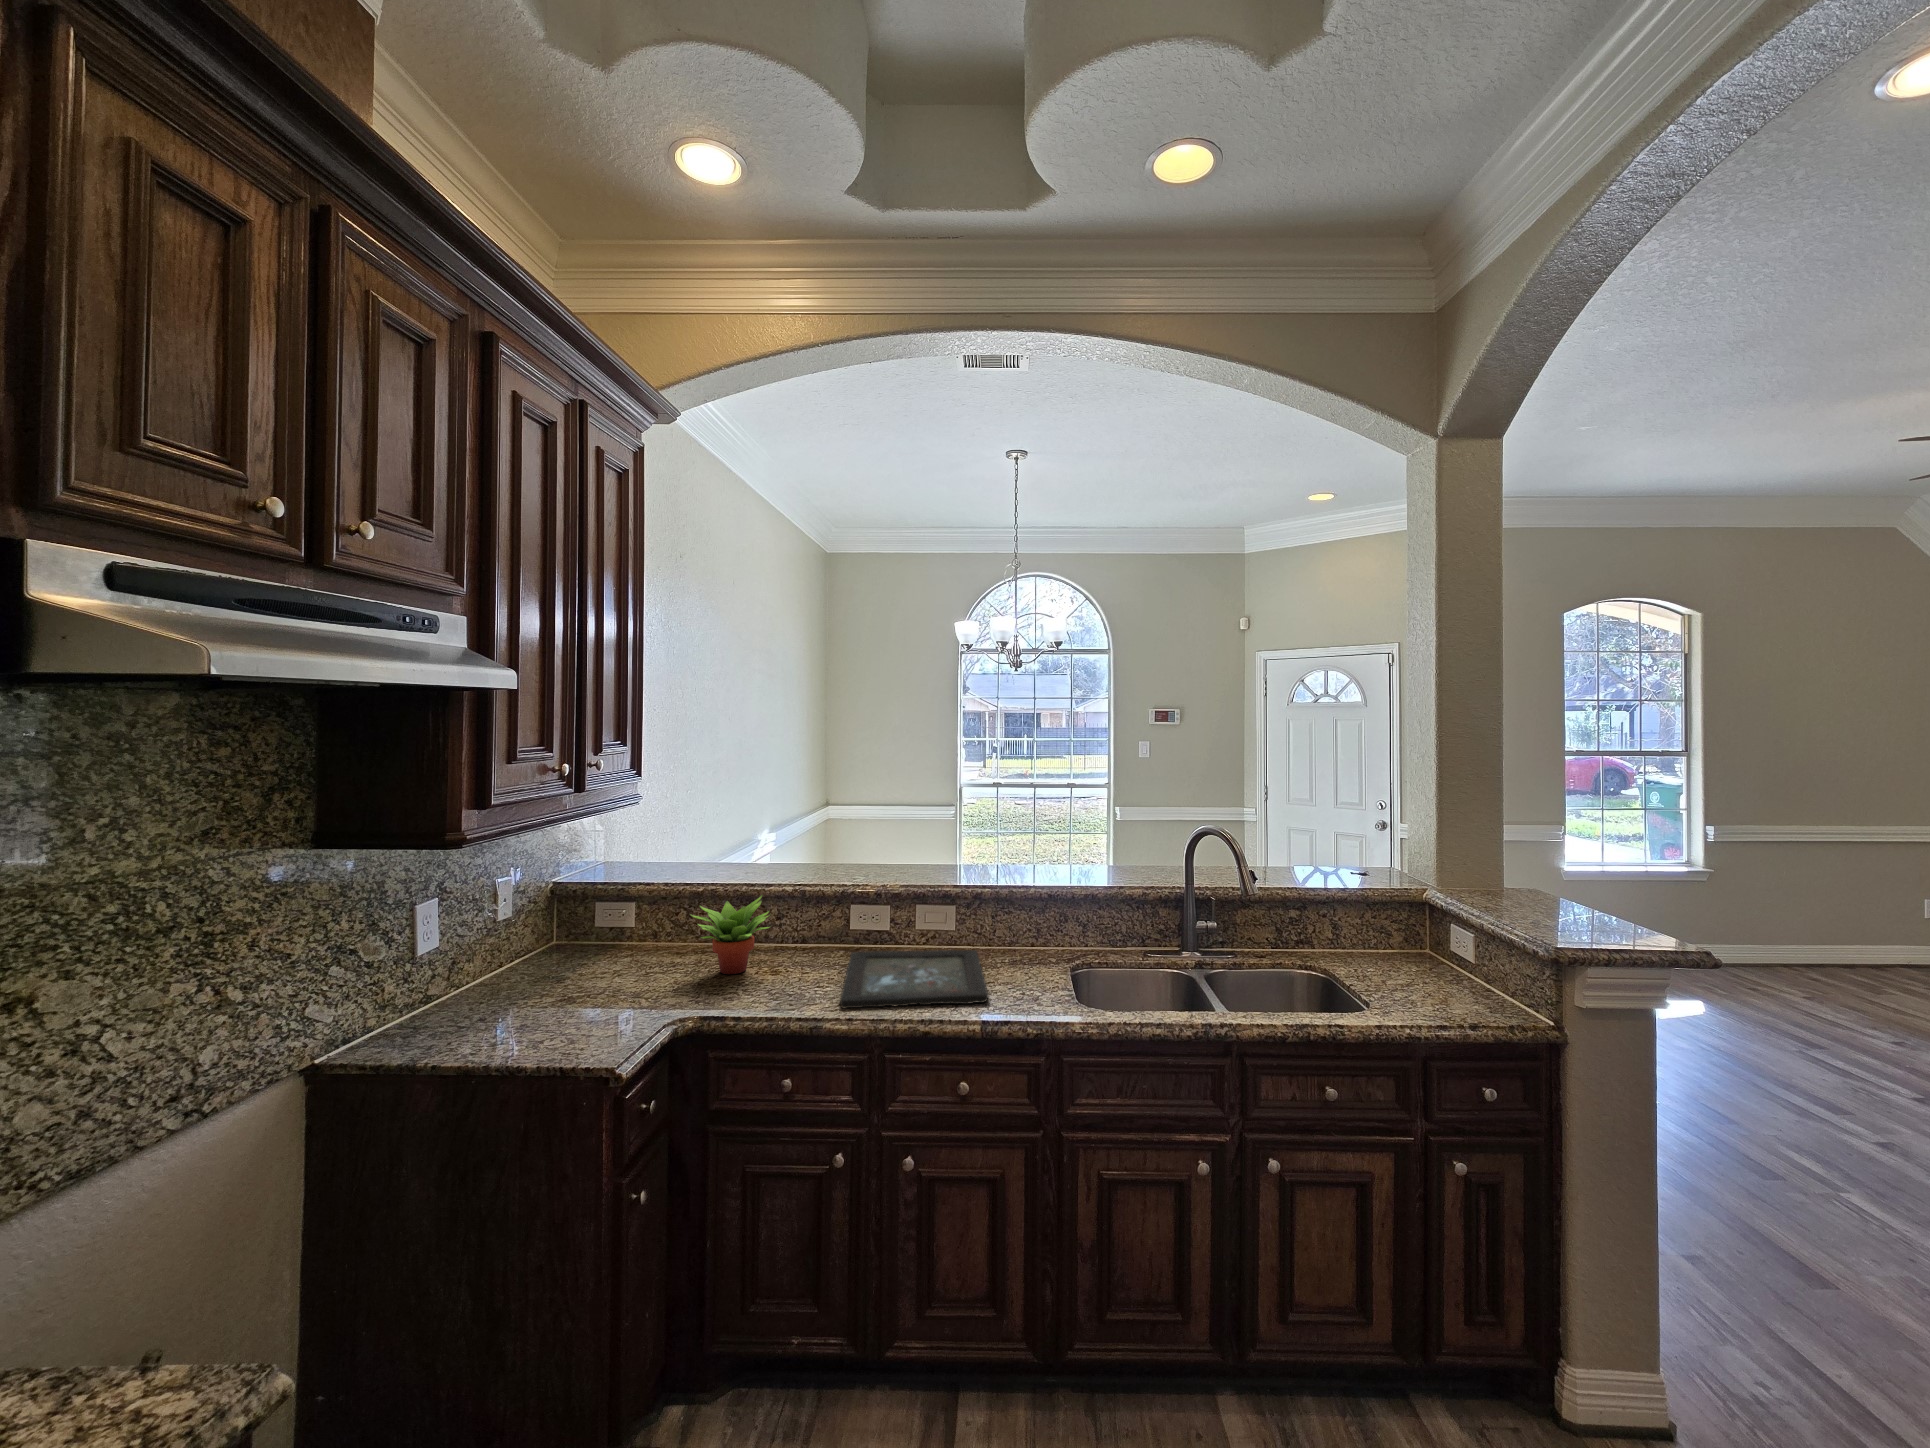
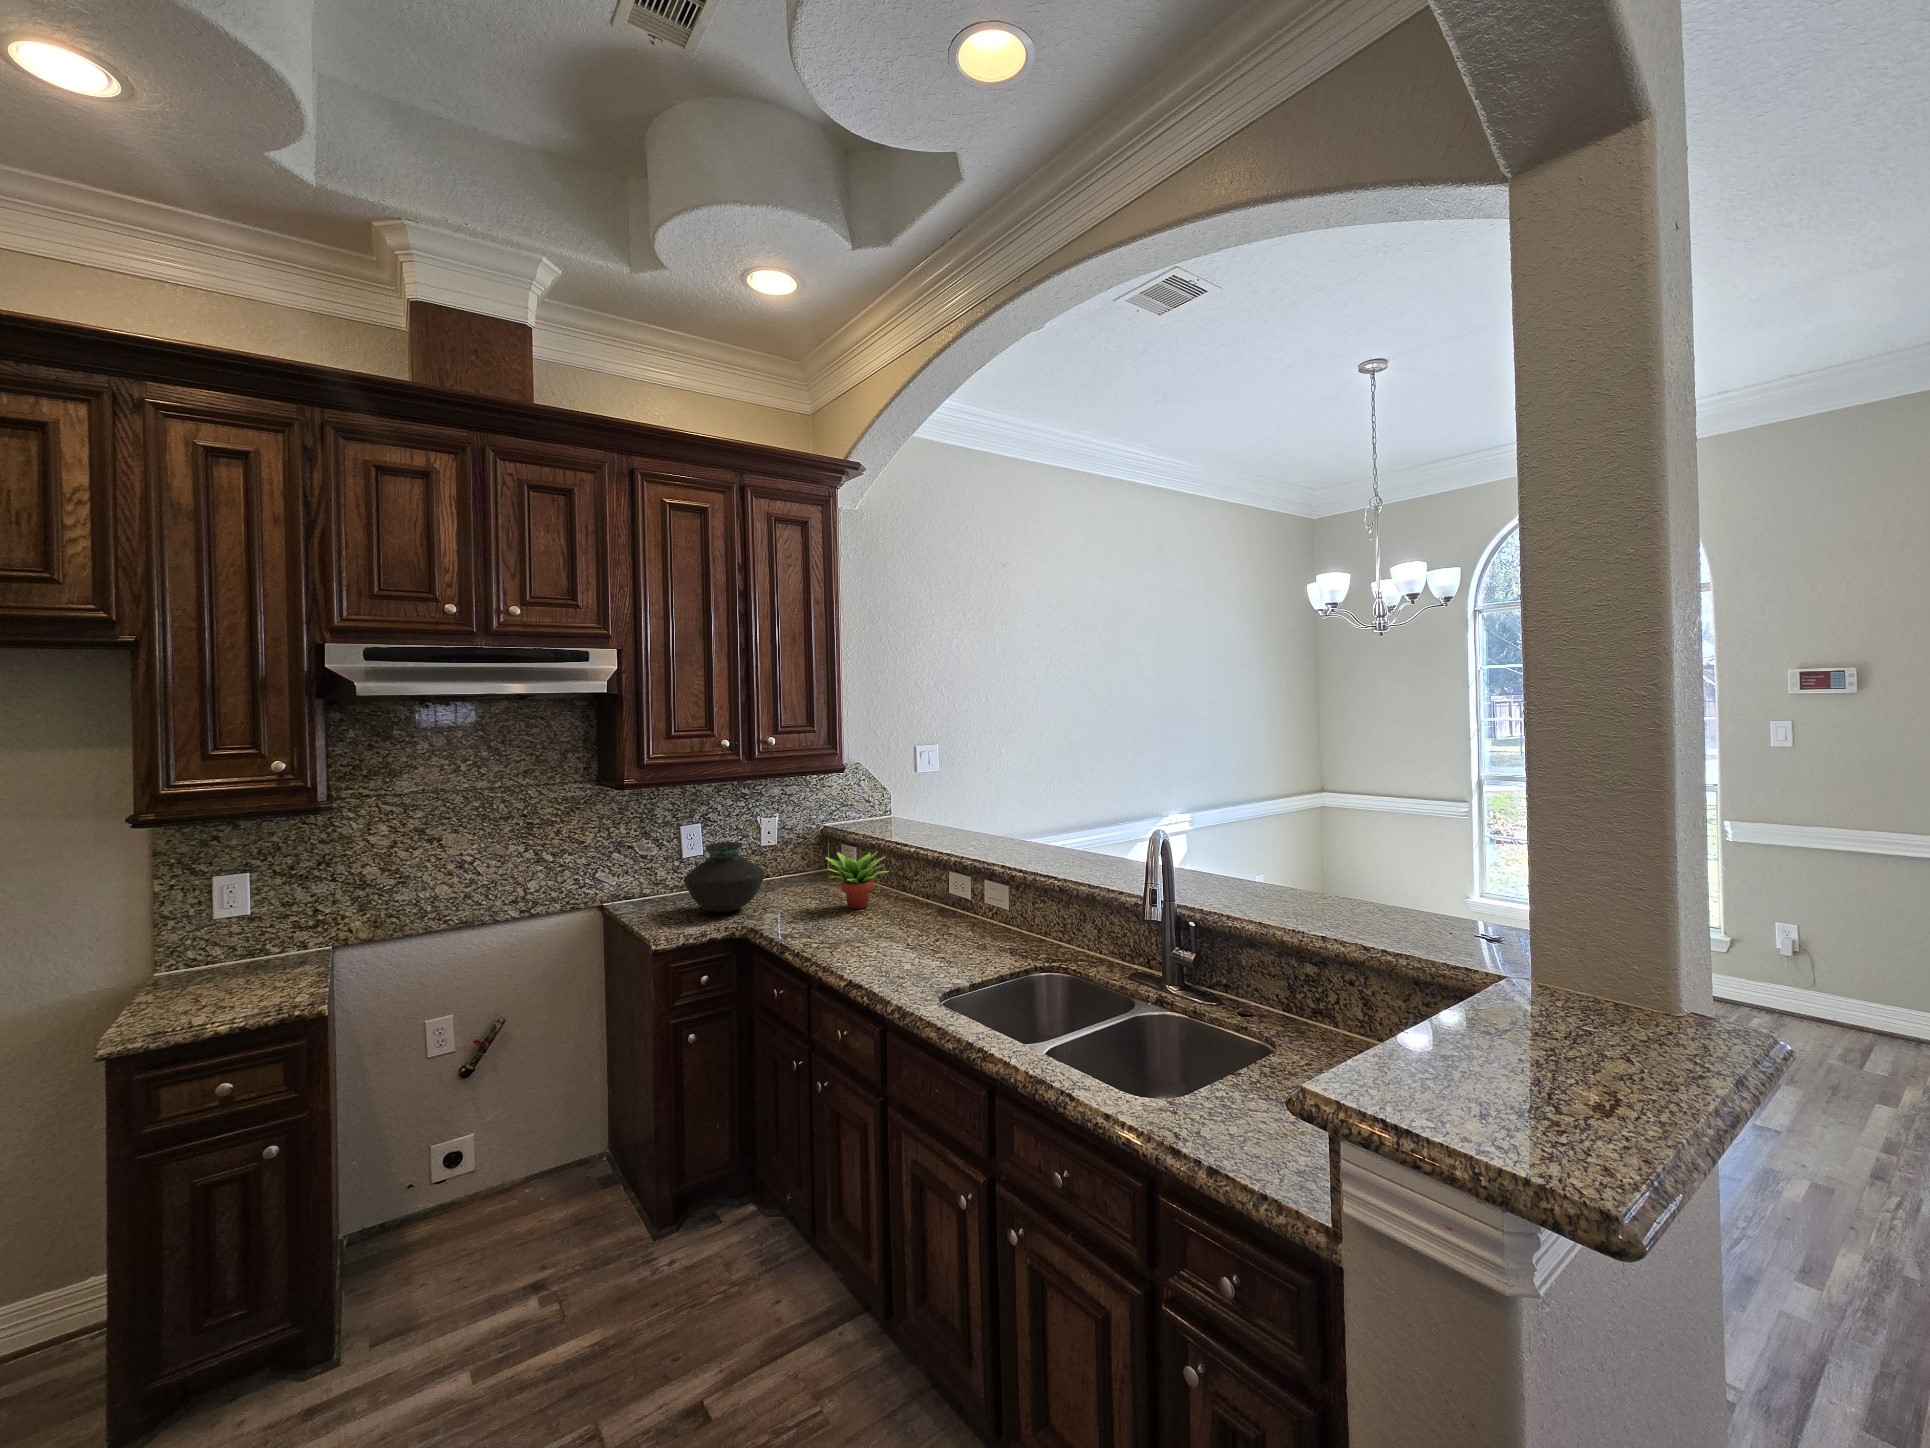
vase: none [505,912,635,1021] -> present [684,842,765,912]
tray: present [840,950,989,1008] -> none [832,911,1013,970]

